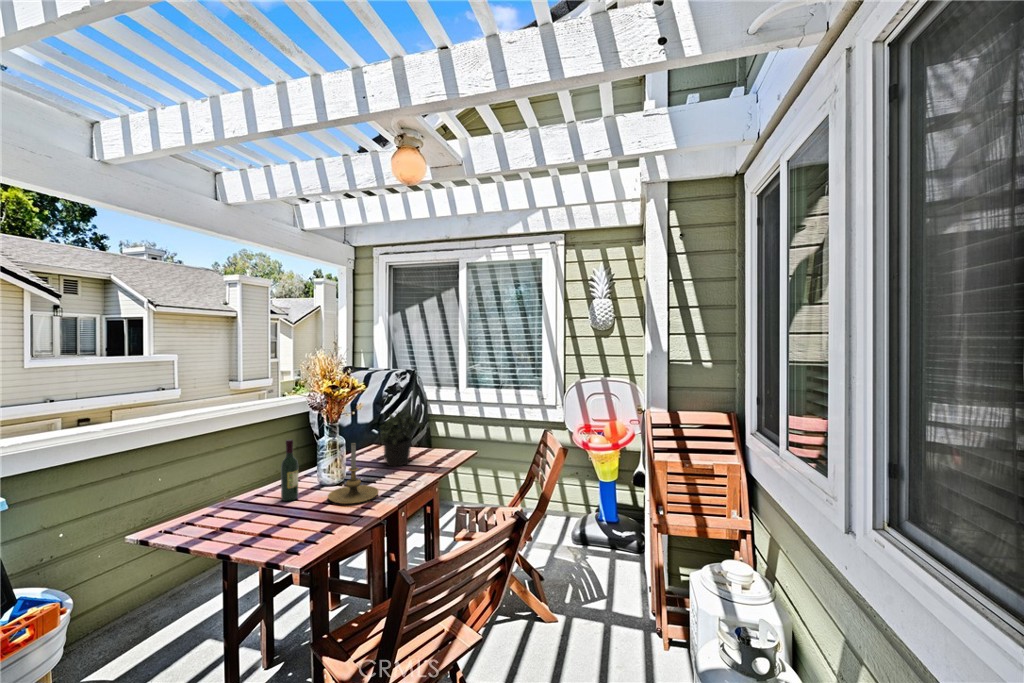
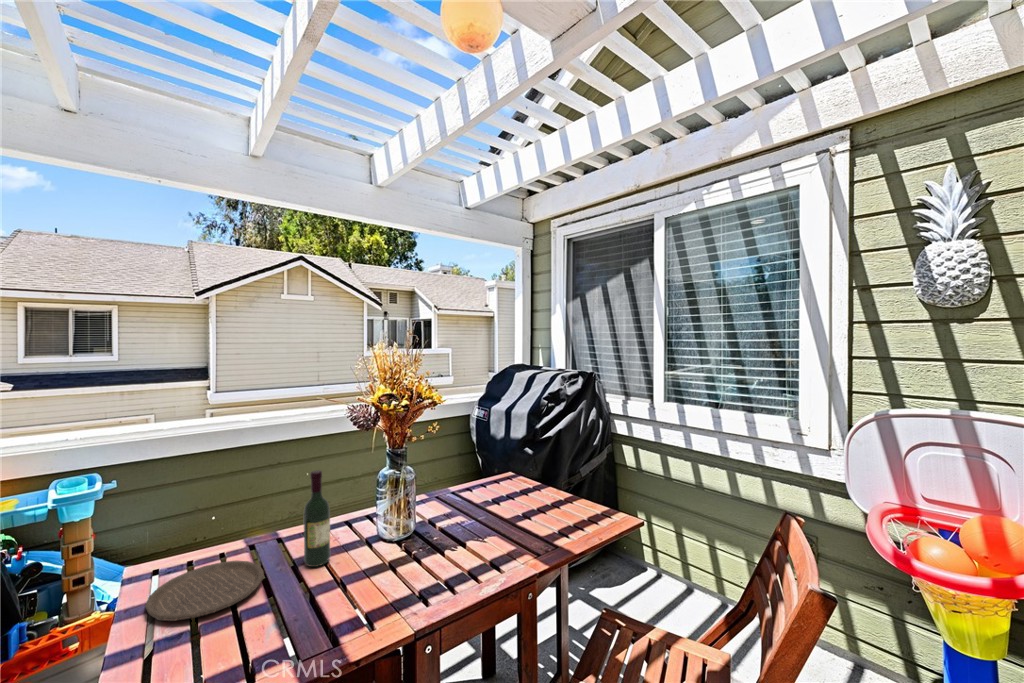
potted plant: present [380,411,423,466] -> none [486,433,561,524]
candle holder: present [328,443,379,504] -> none [351,492,436,606]
plate: none [199,503,272,531] -> present [145,561,264,621]

